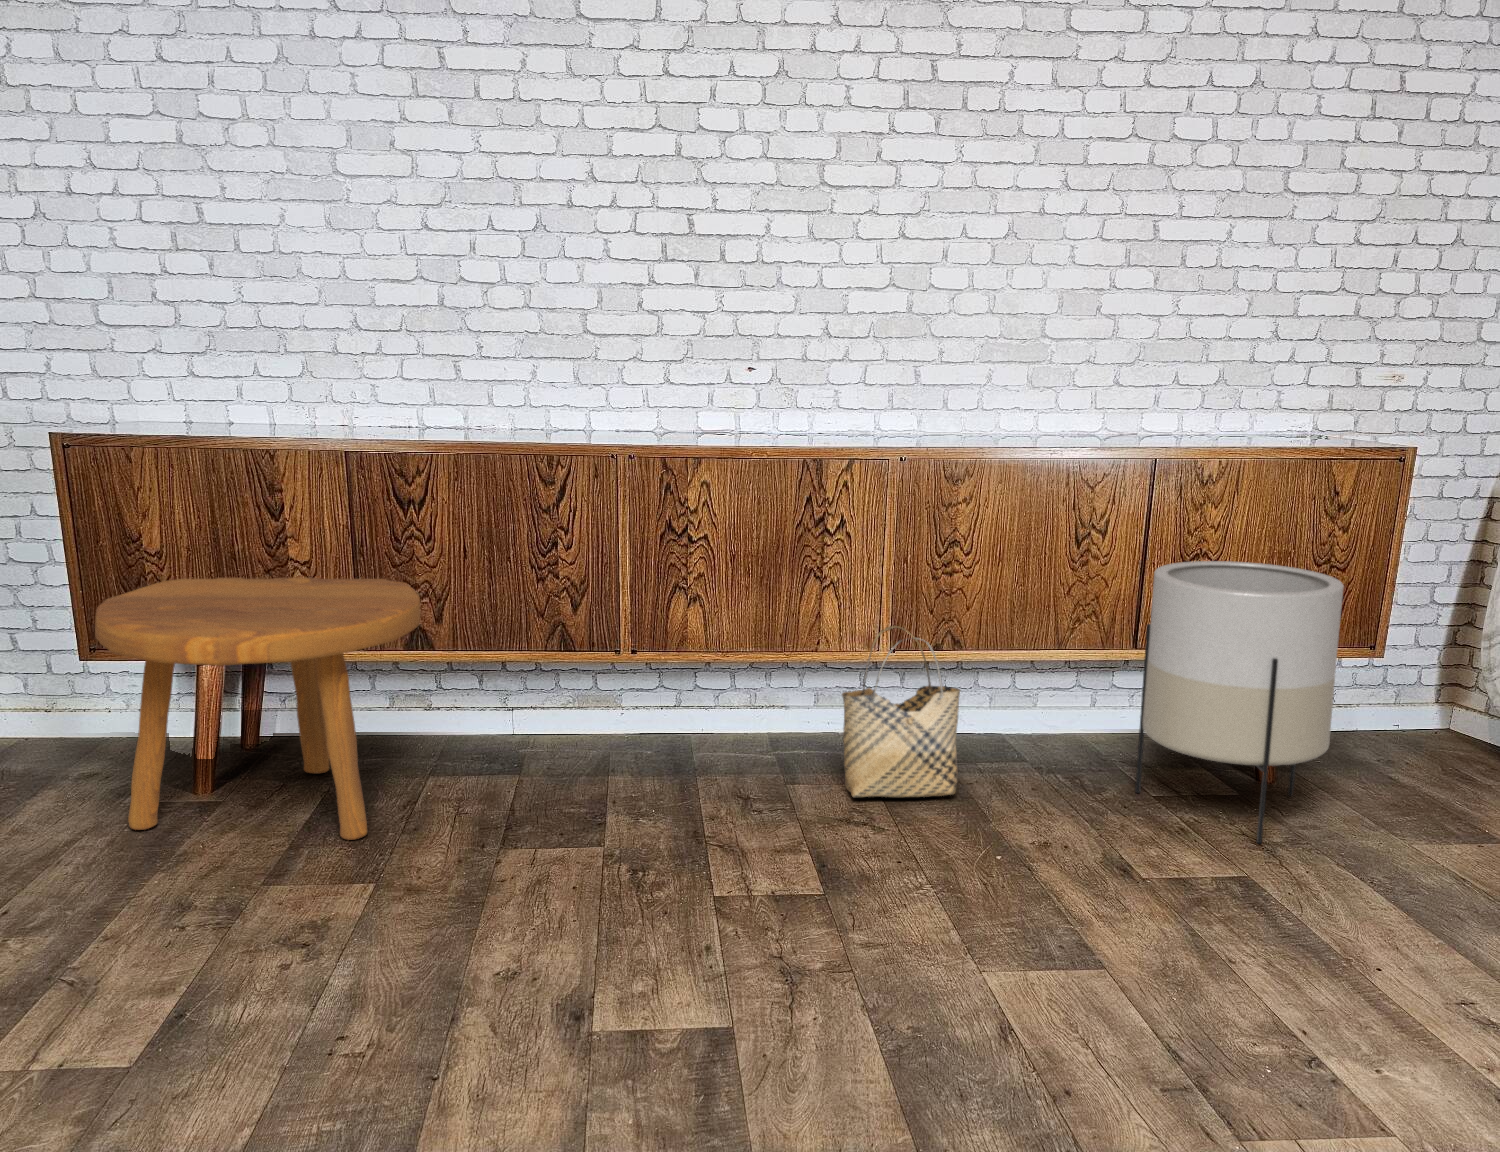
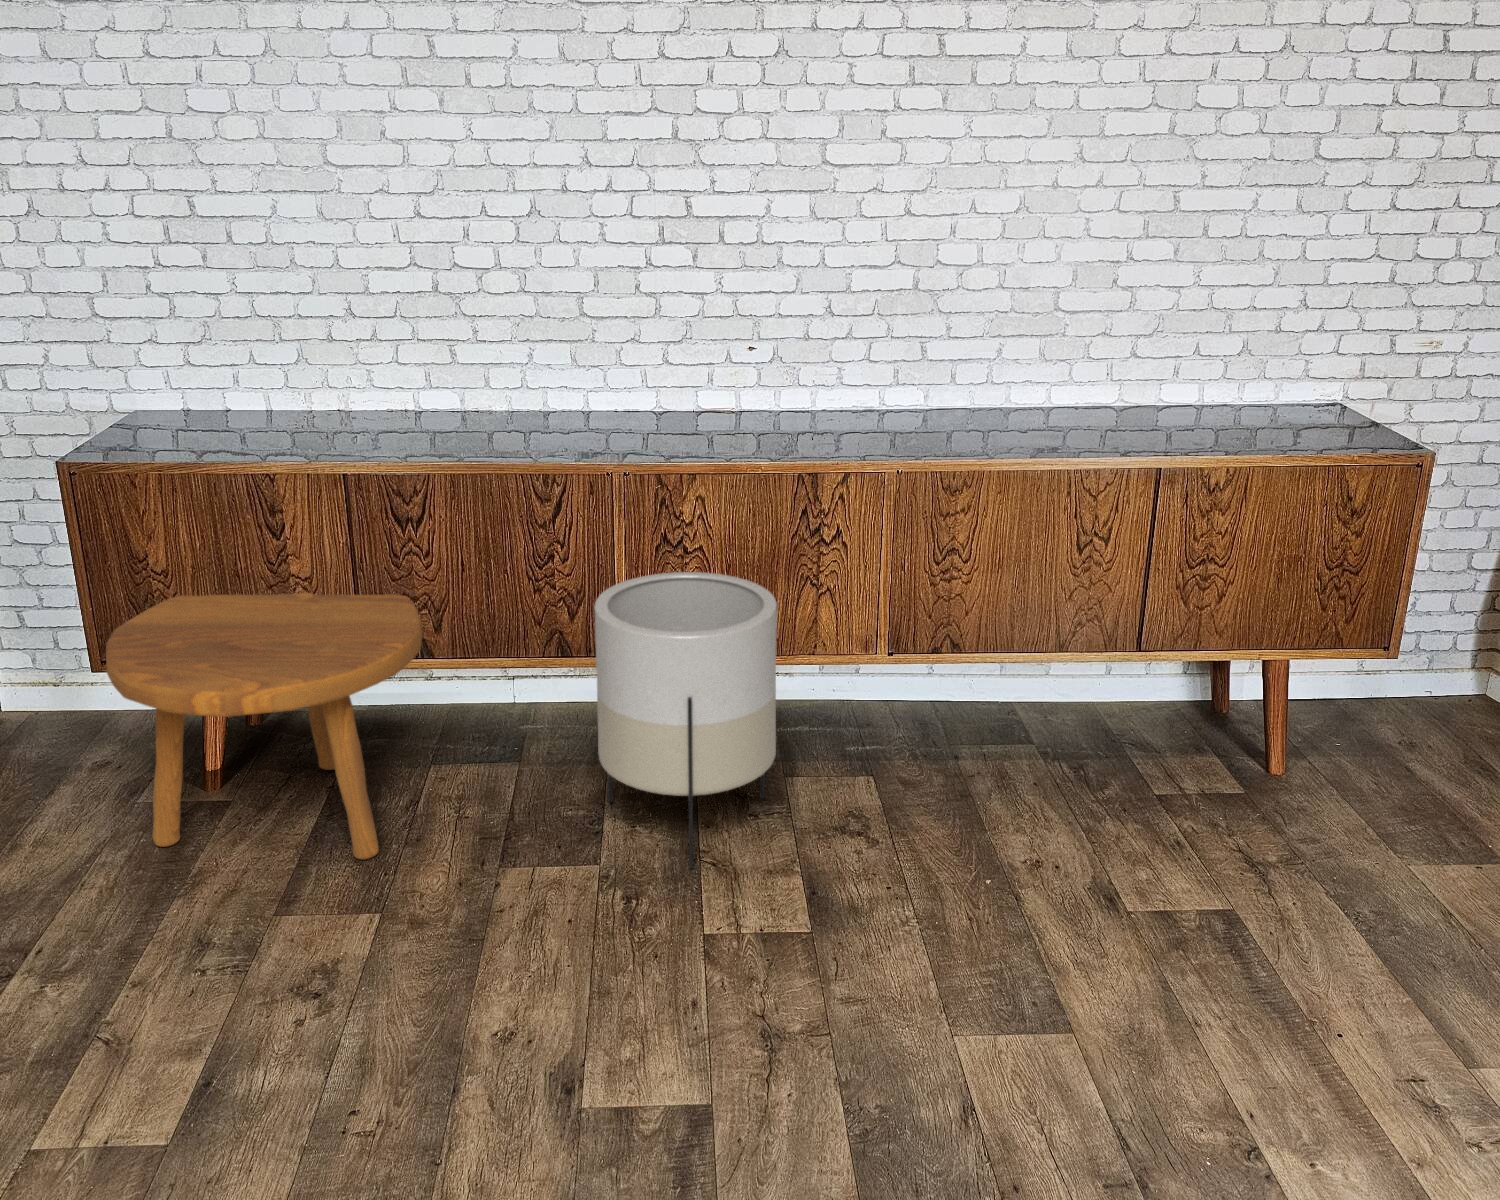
planter: present [1135,561,1344,843] -> present [594,572,777,869]
woven basket: present [842,626,960,797] -> none [837,634,956,804]

